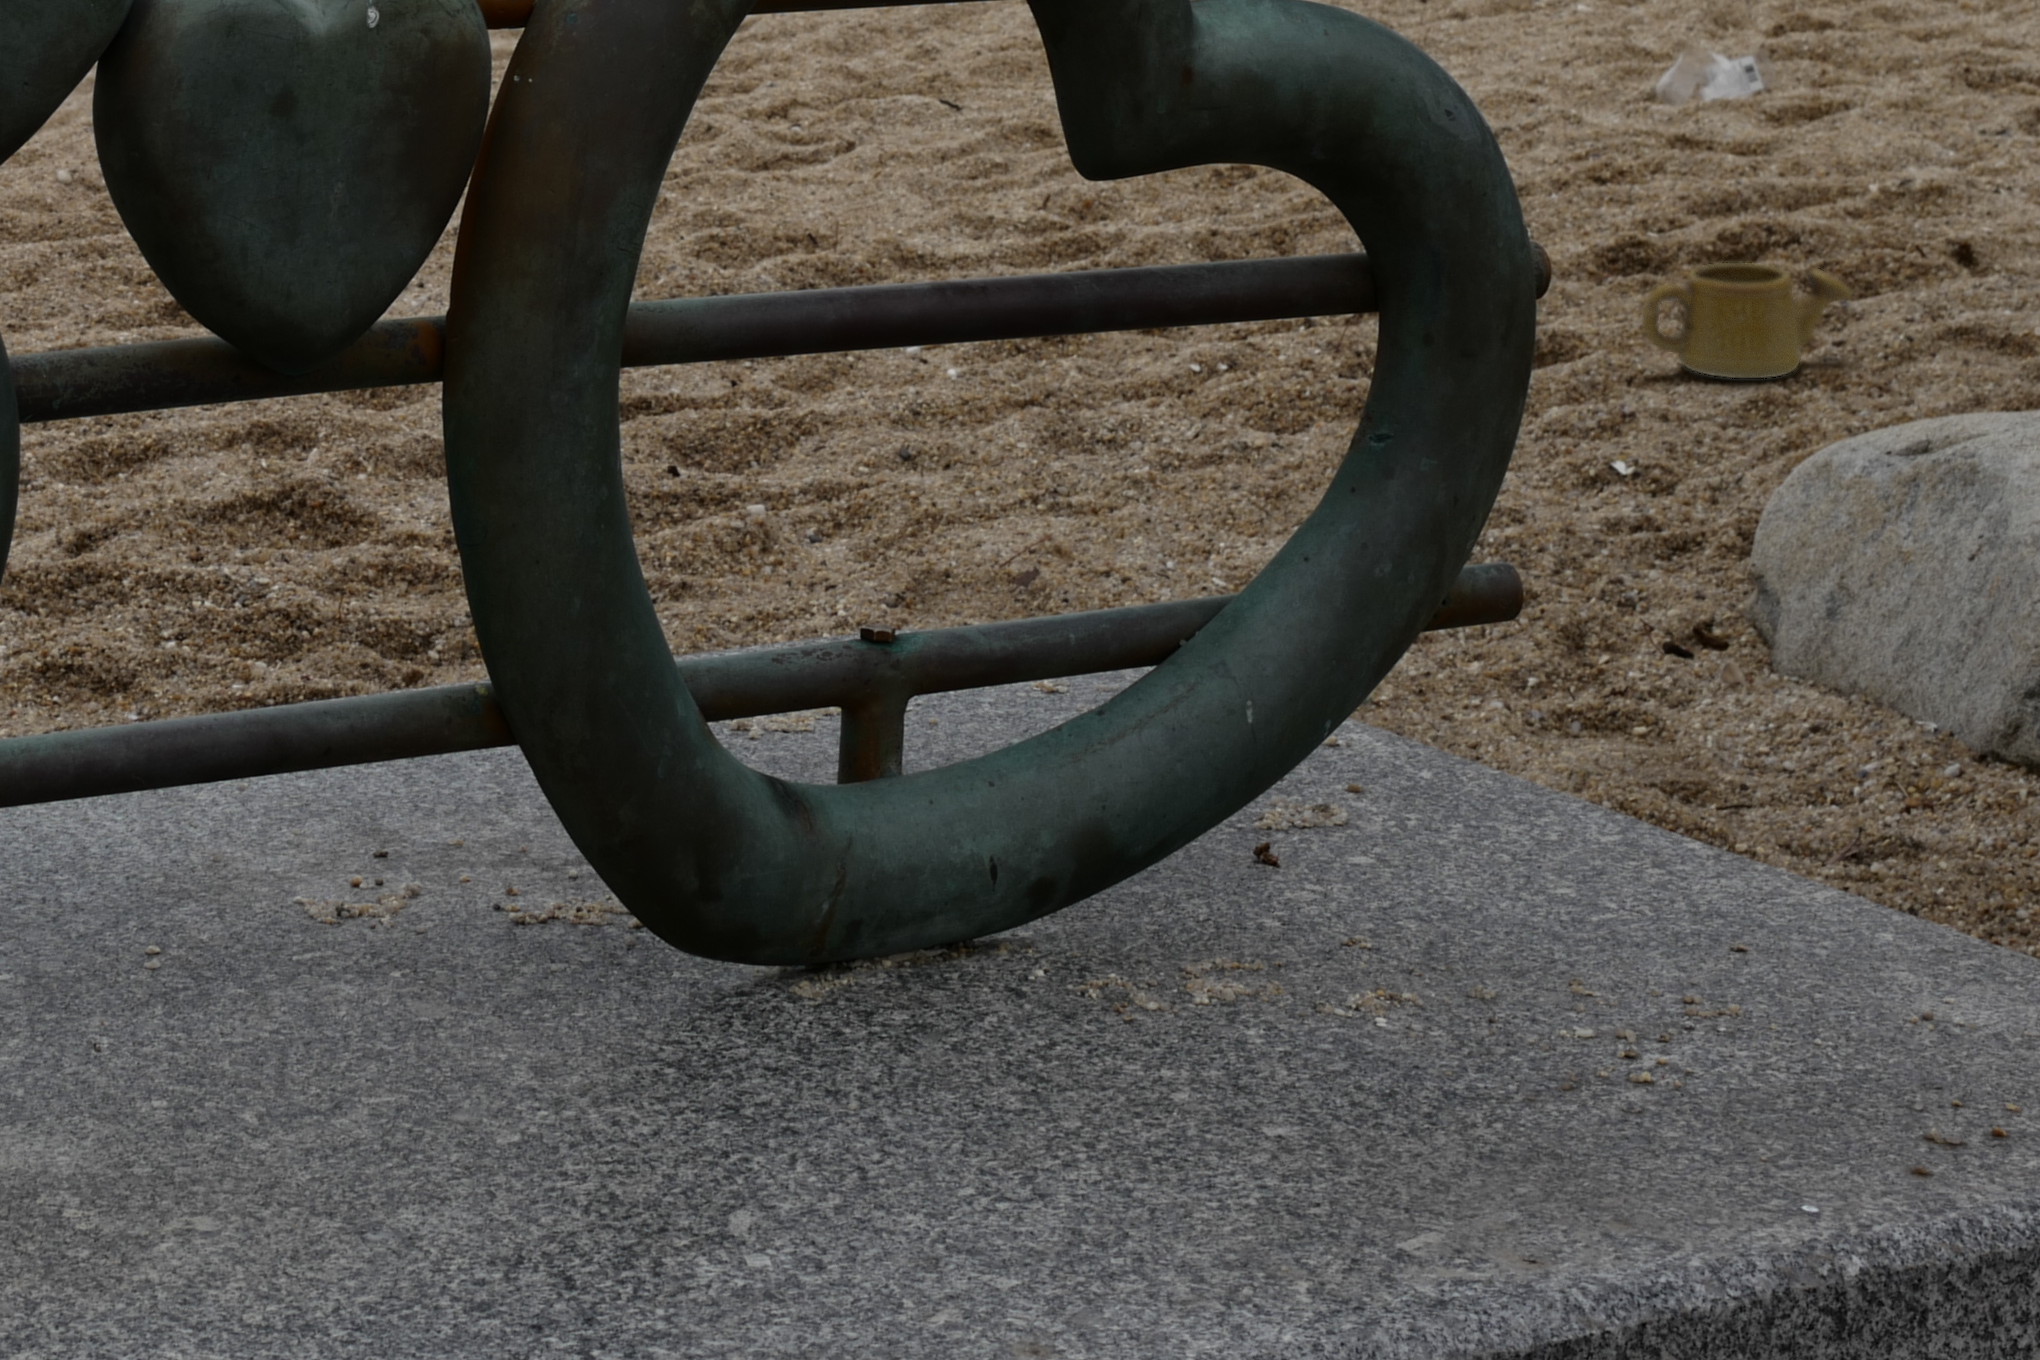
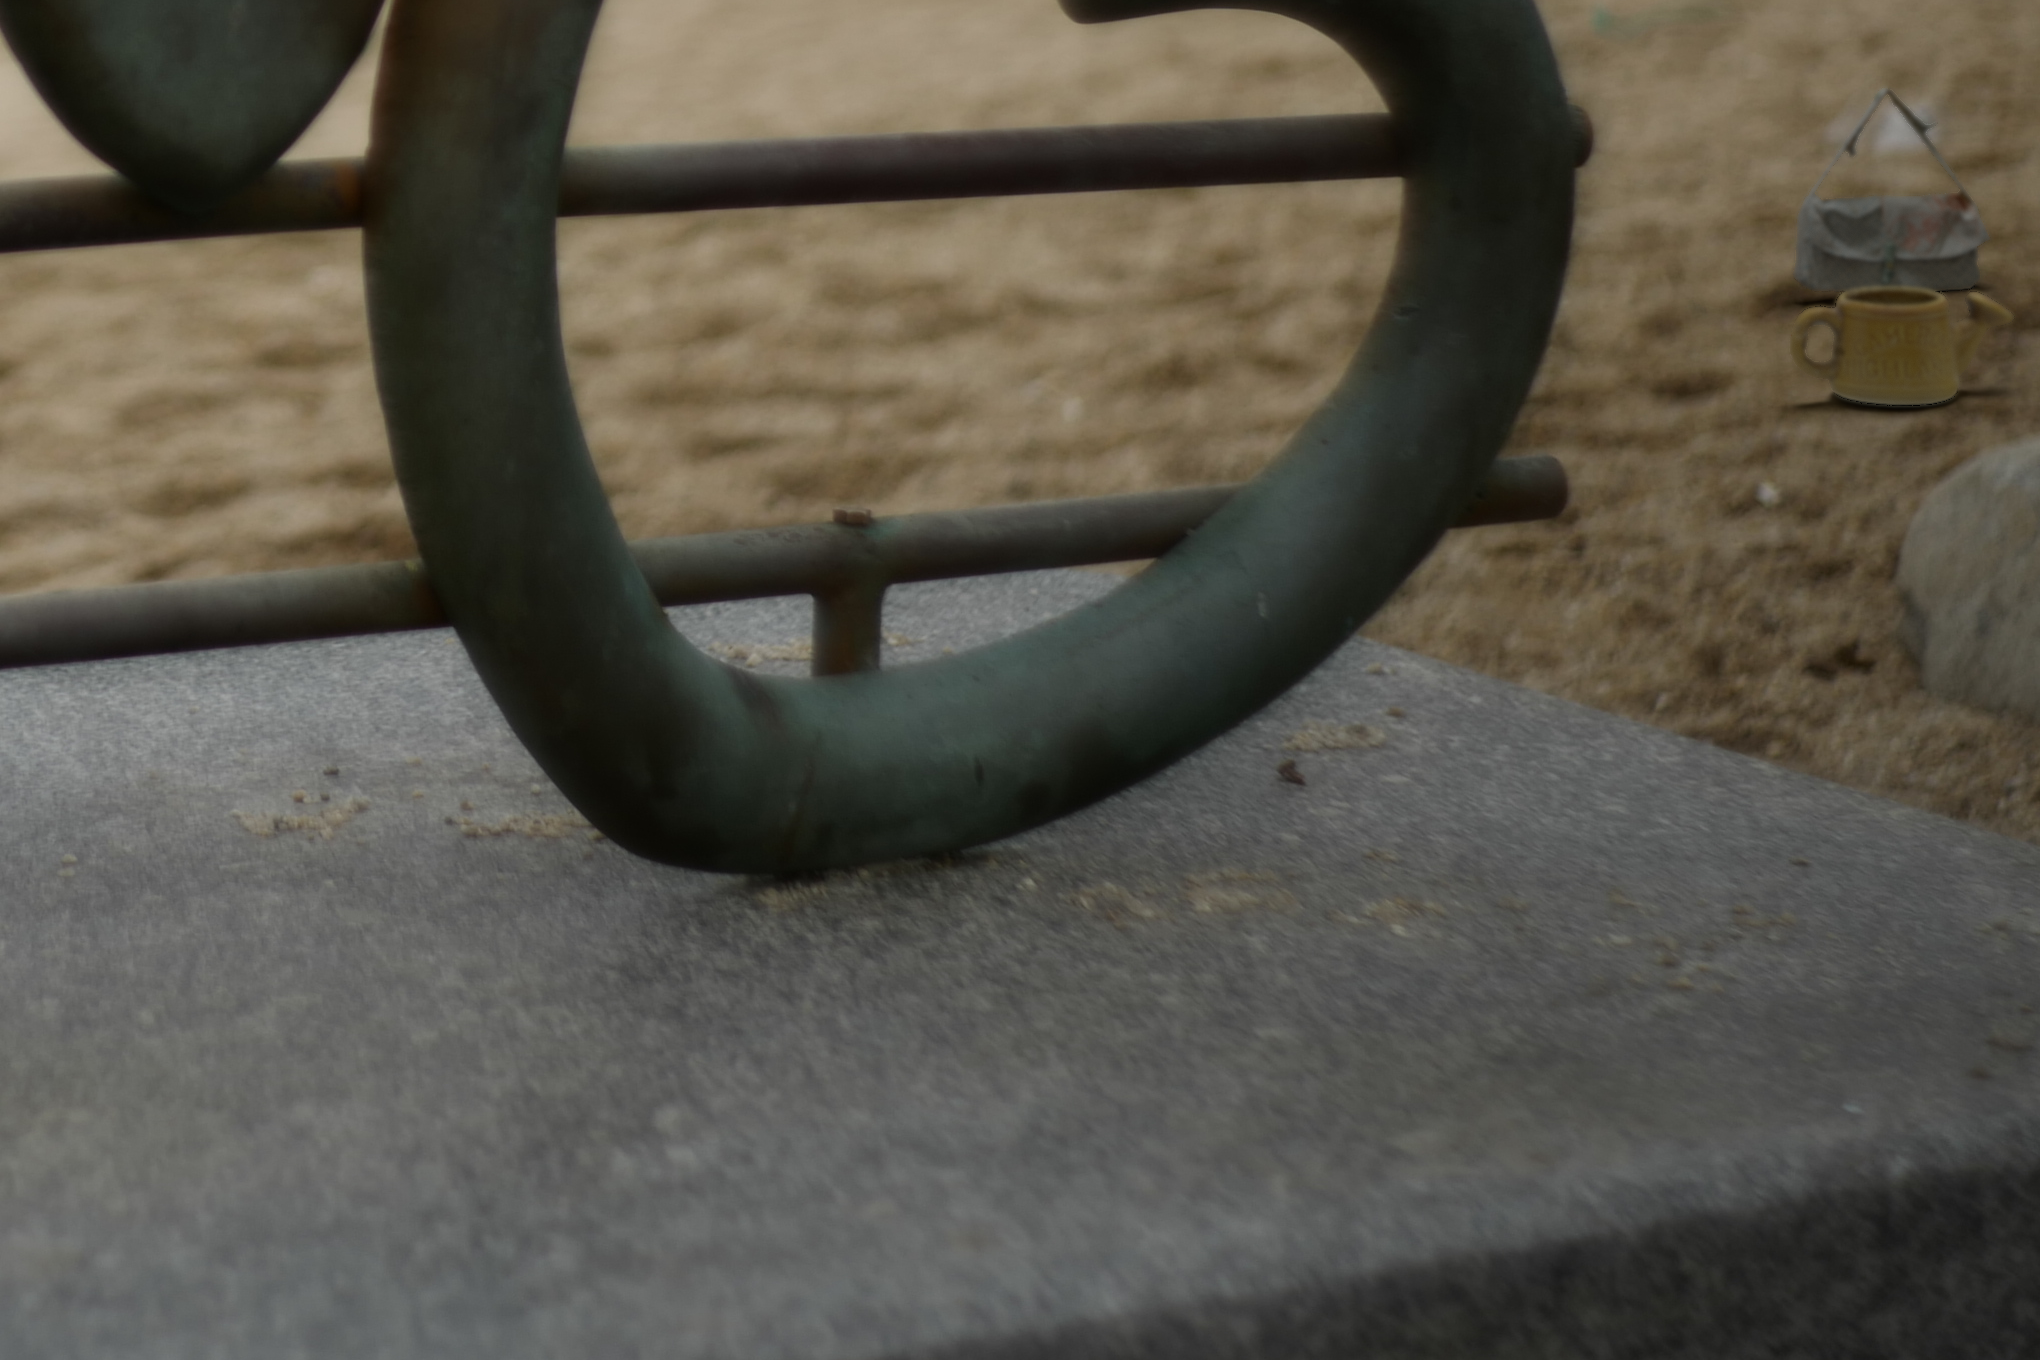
bag: none [1639,61,1825,257] -> present [1794,89,1989,292]

